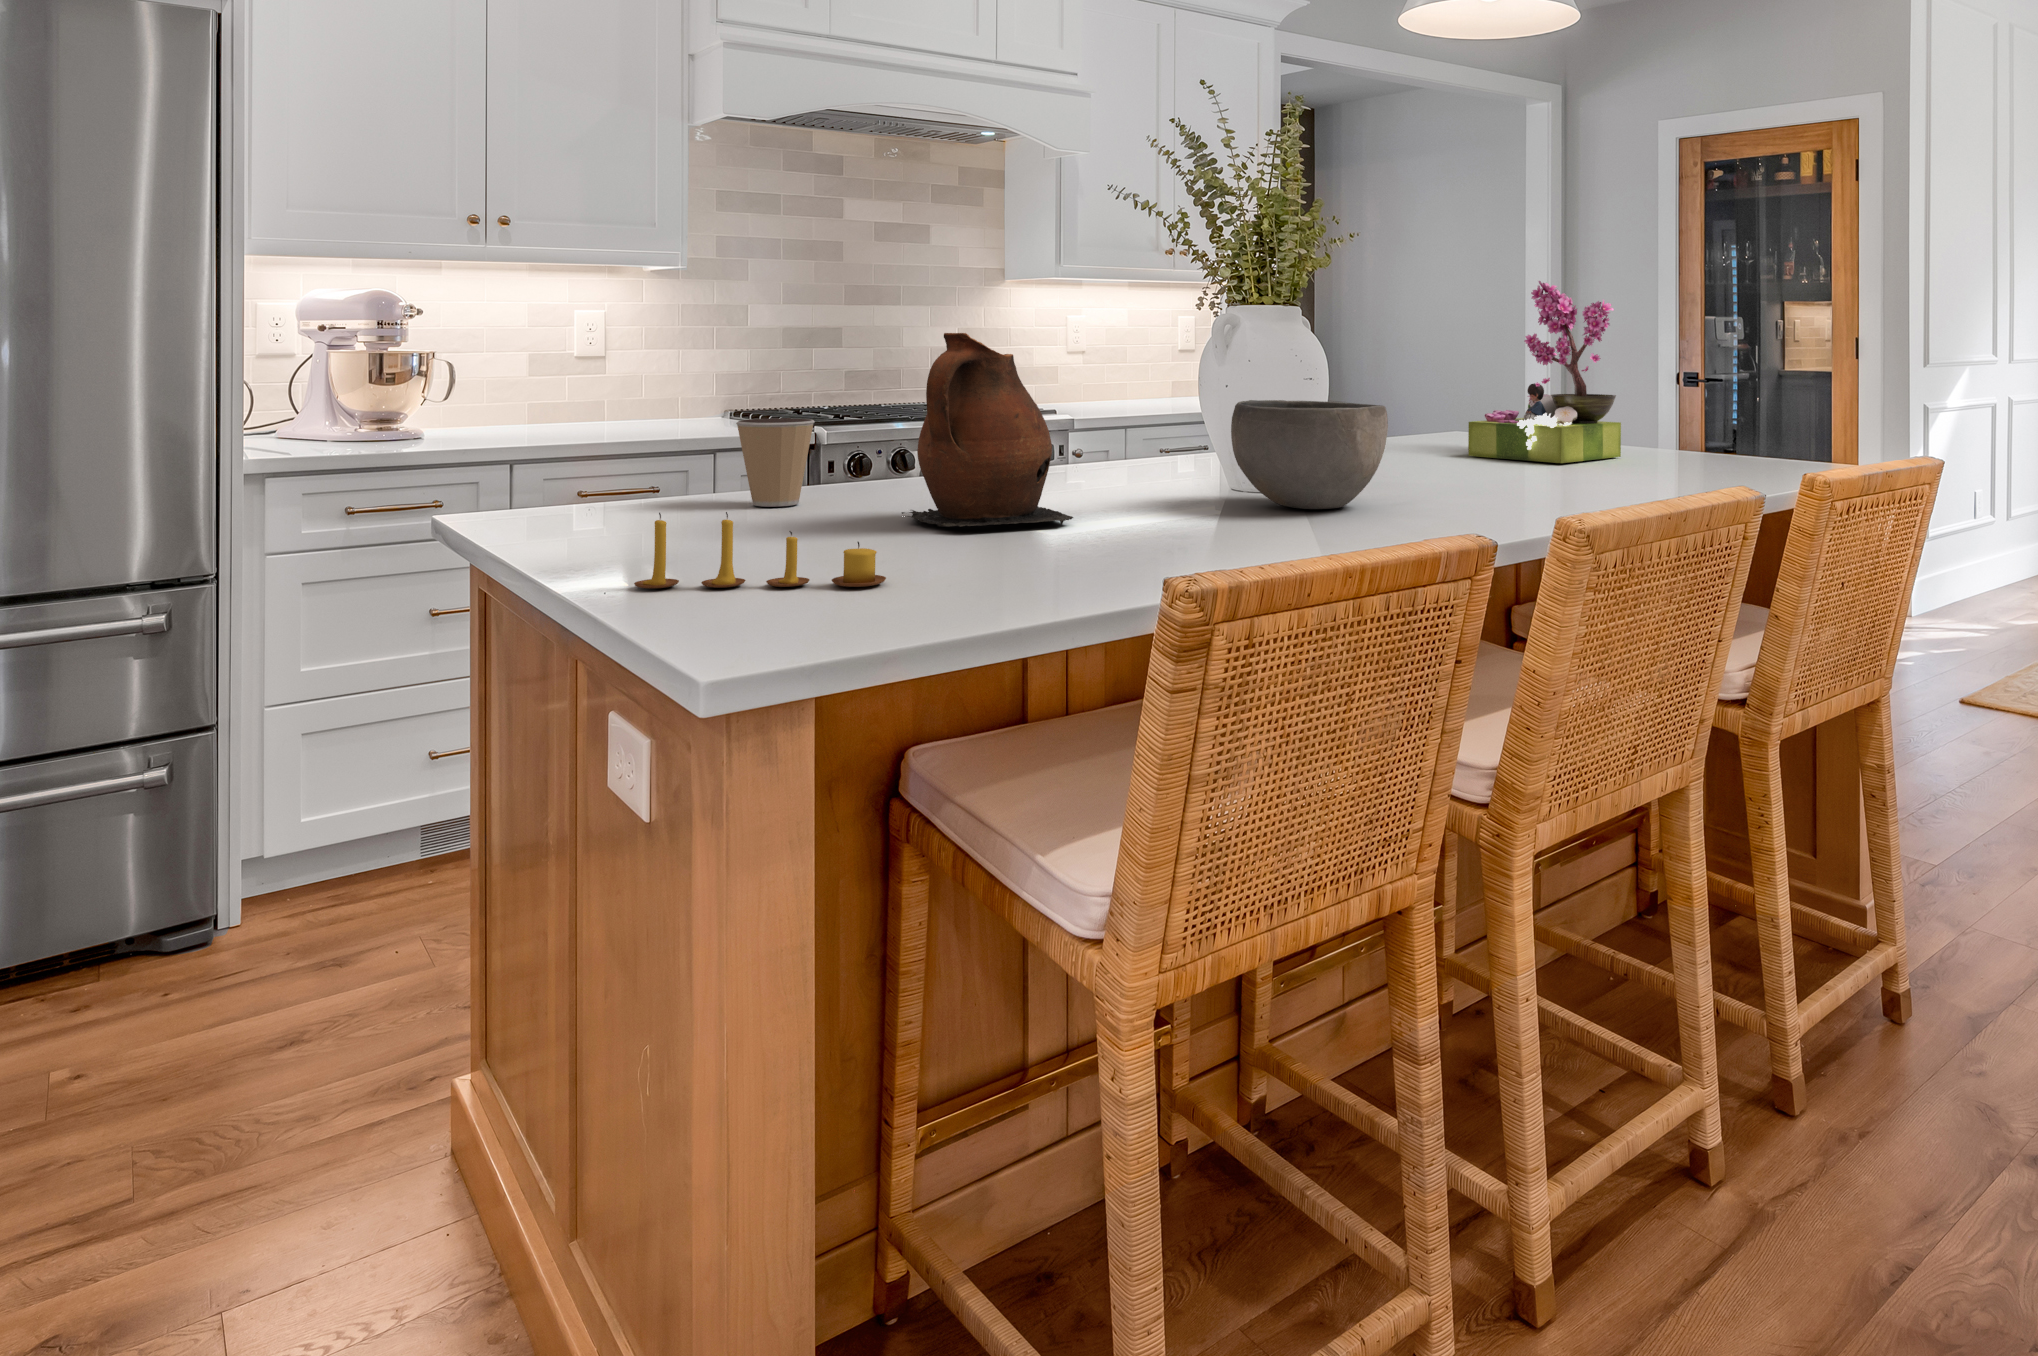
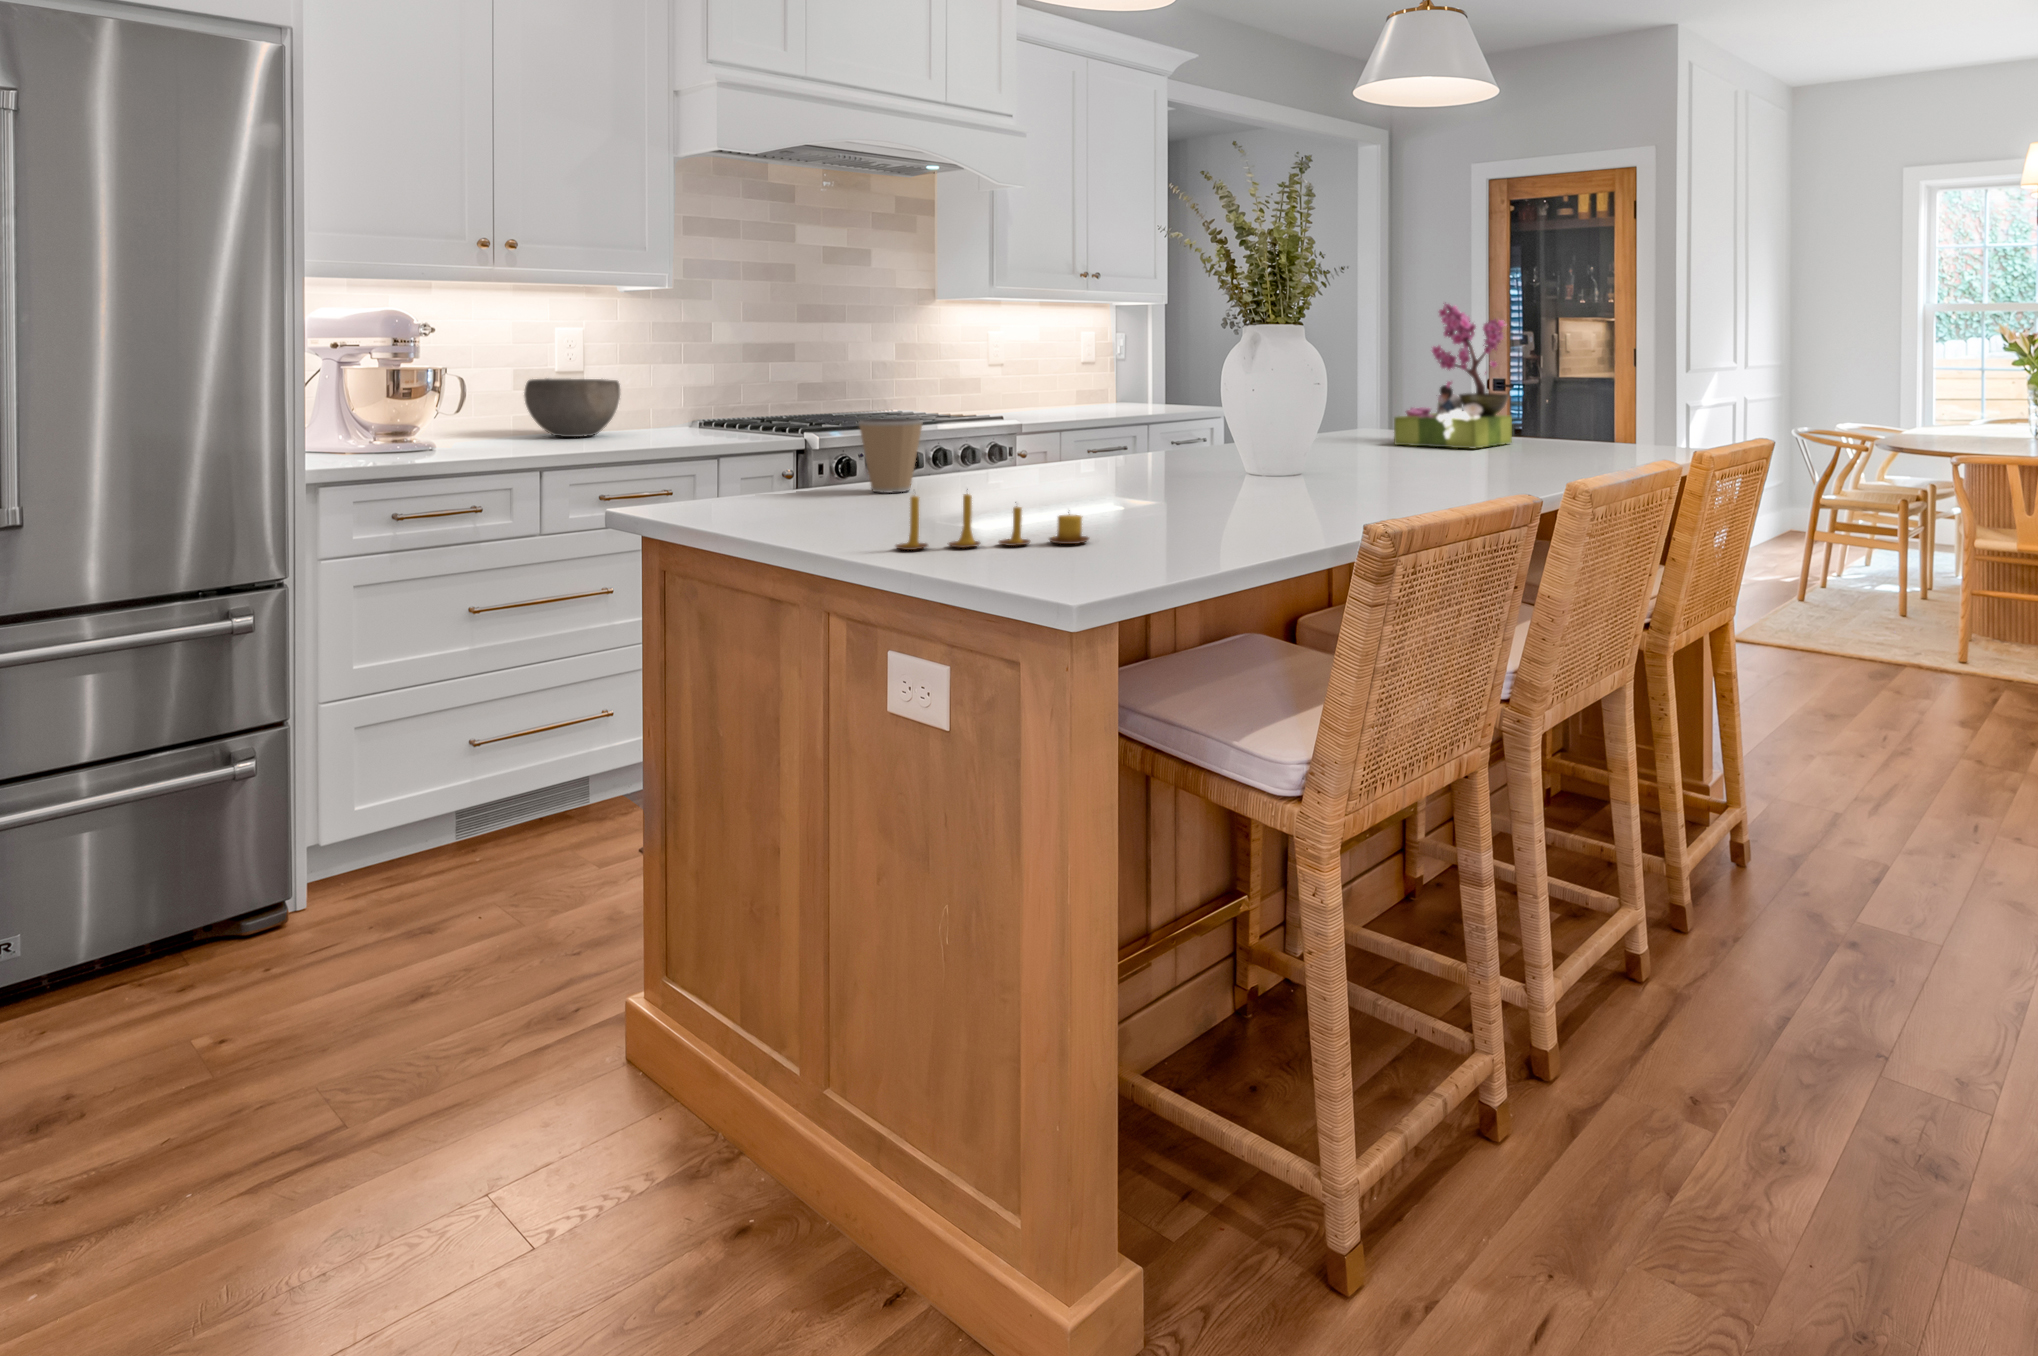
ceramic pitcher: present [902,333,1073,527] -> none [1019,346,1163,502]
bowl: present [1231,400,1388,509] -> present [524,379,620,437]

